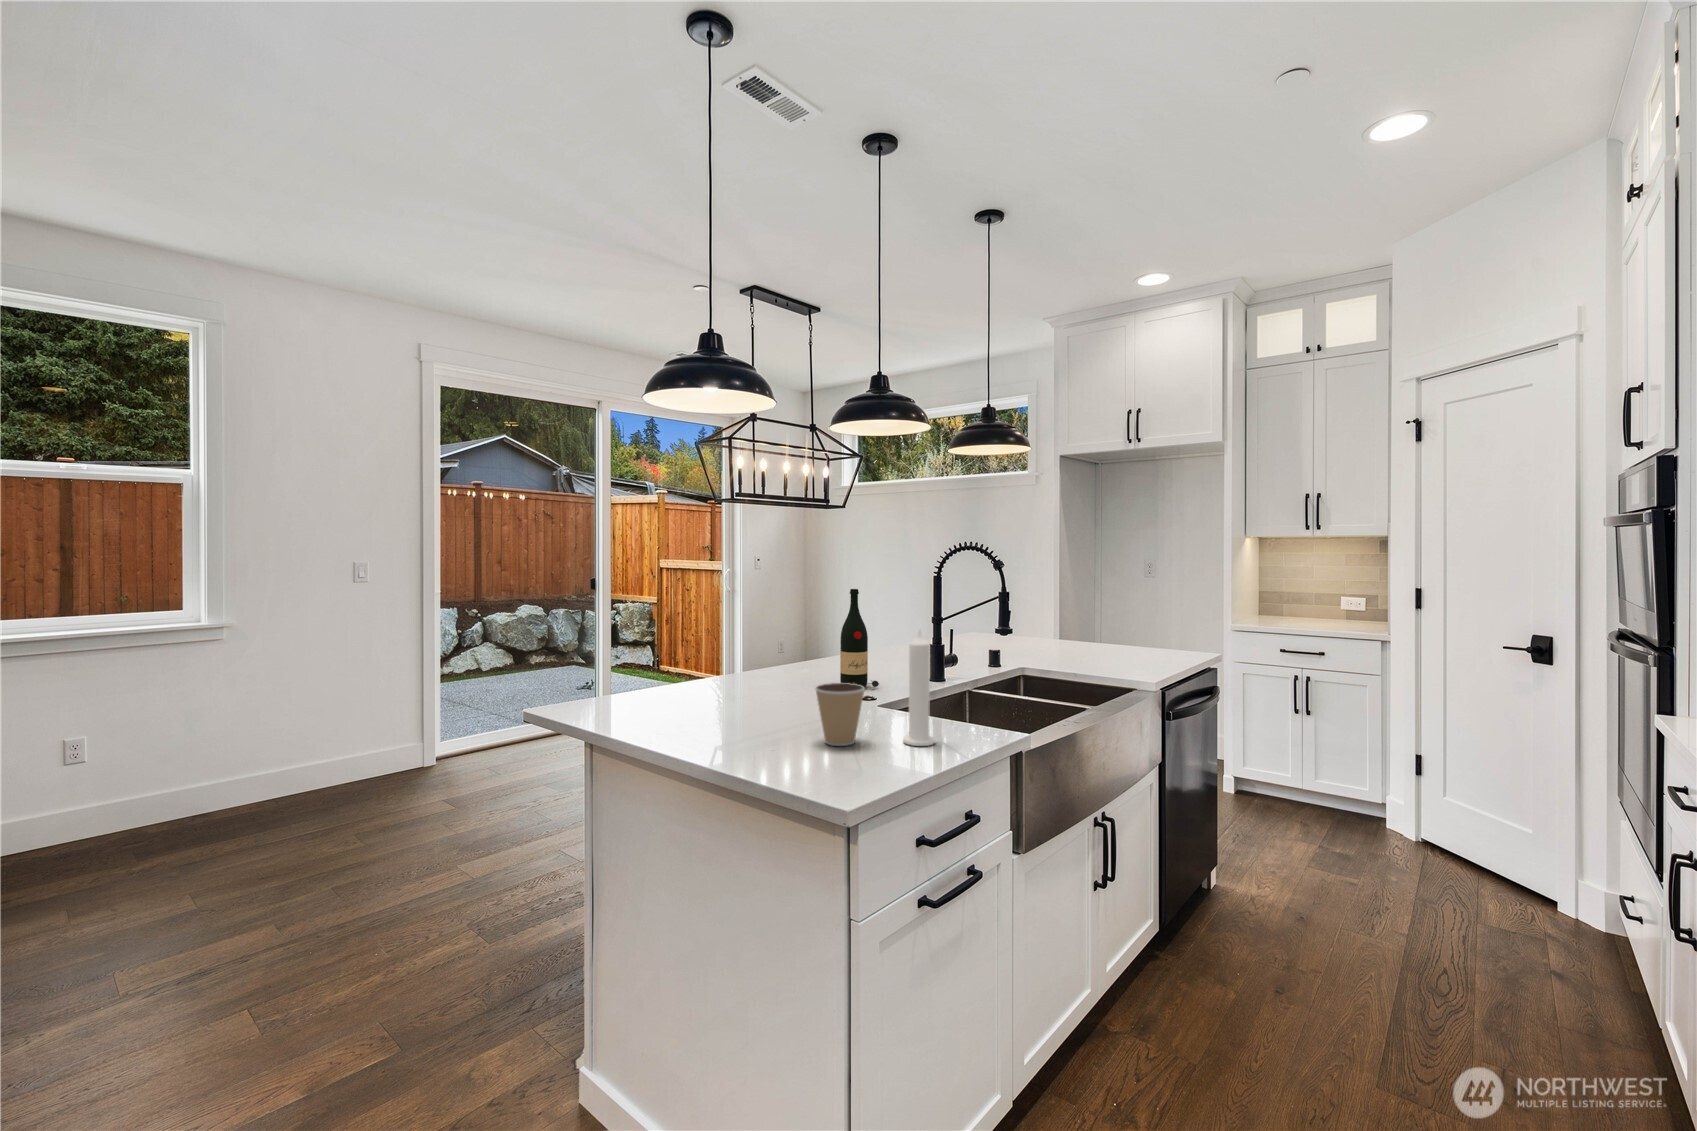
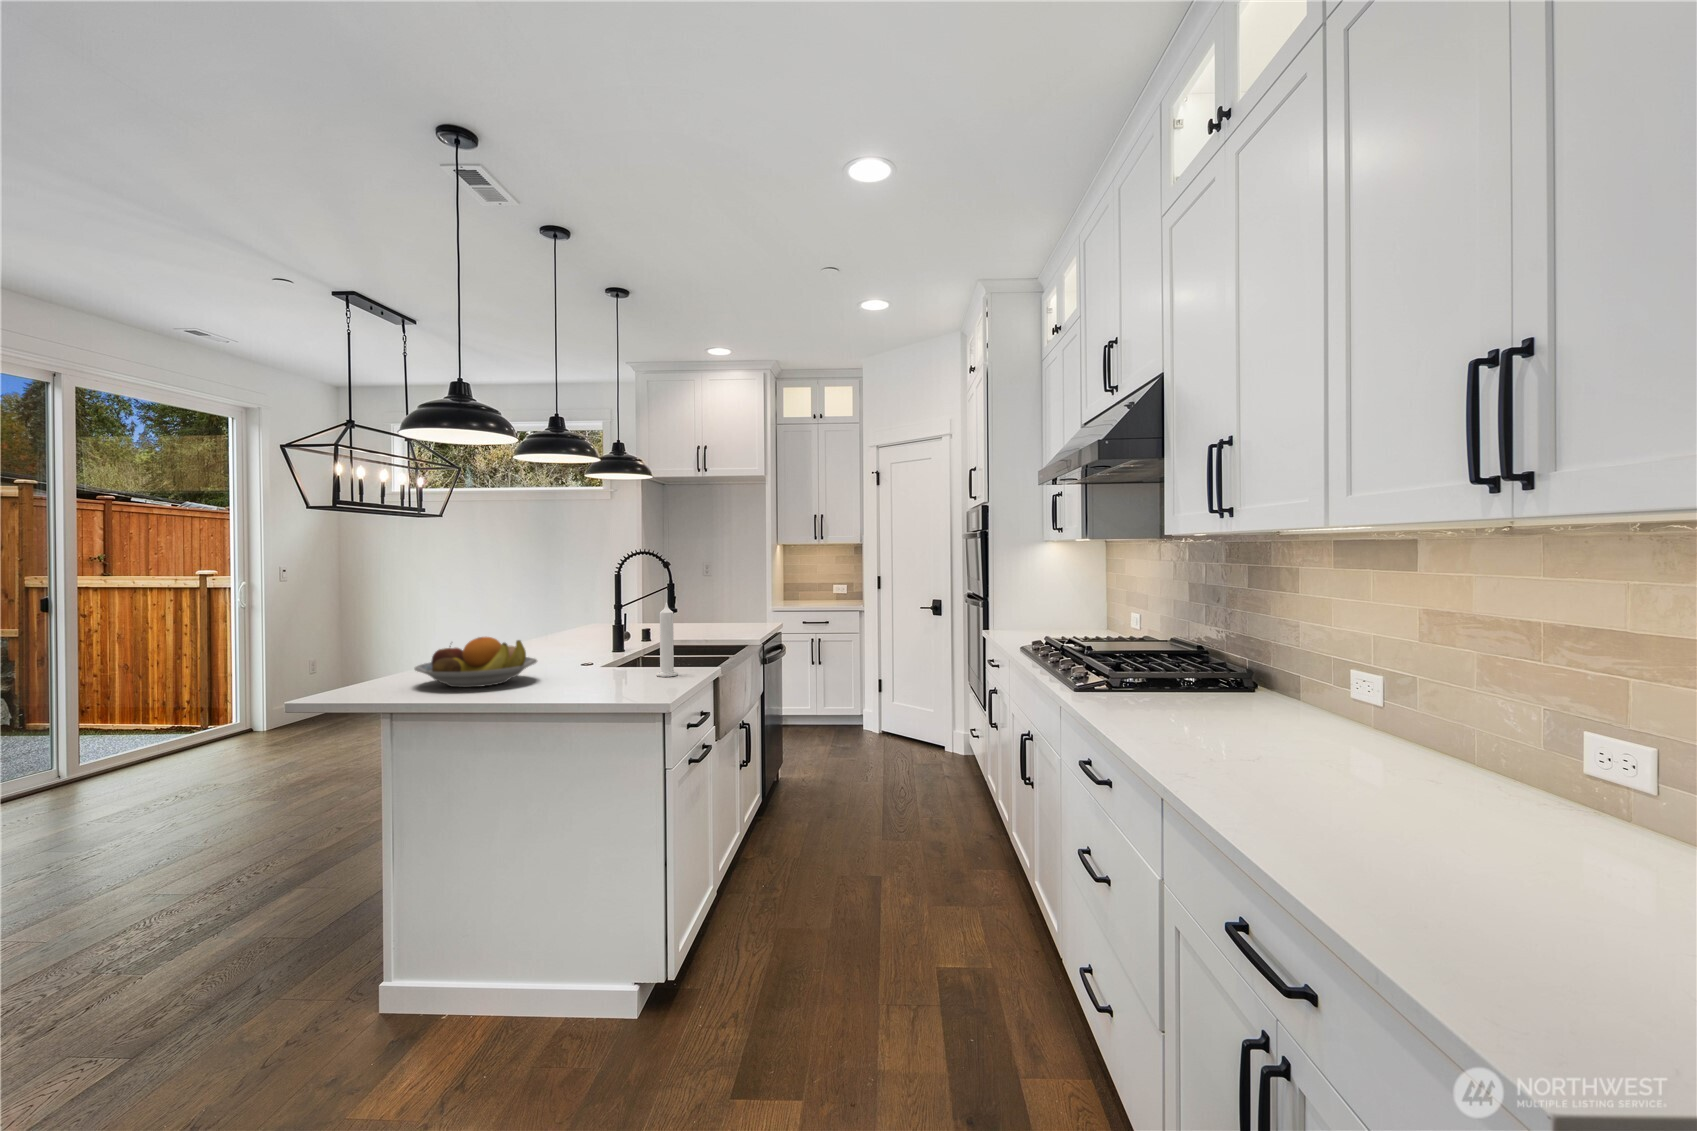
wine bottle: present [840,589,879,688] -> none [556,583,588,660]
fruit bowl: none [613,660,759,725] -> present [415,637,537,687]
coffee cup: present [816,683,865,746] -> none [601,642,636,682]

